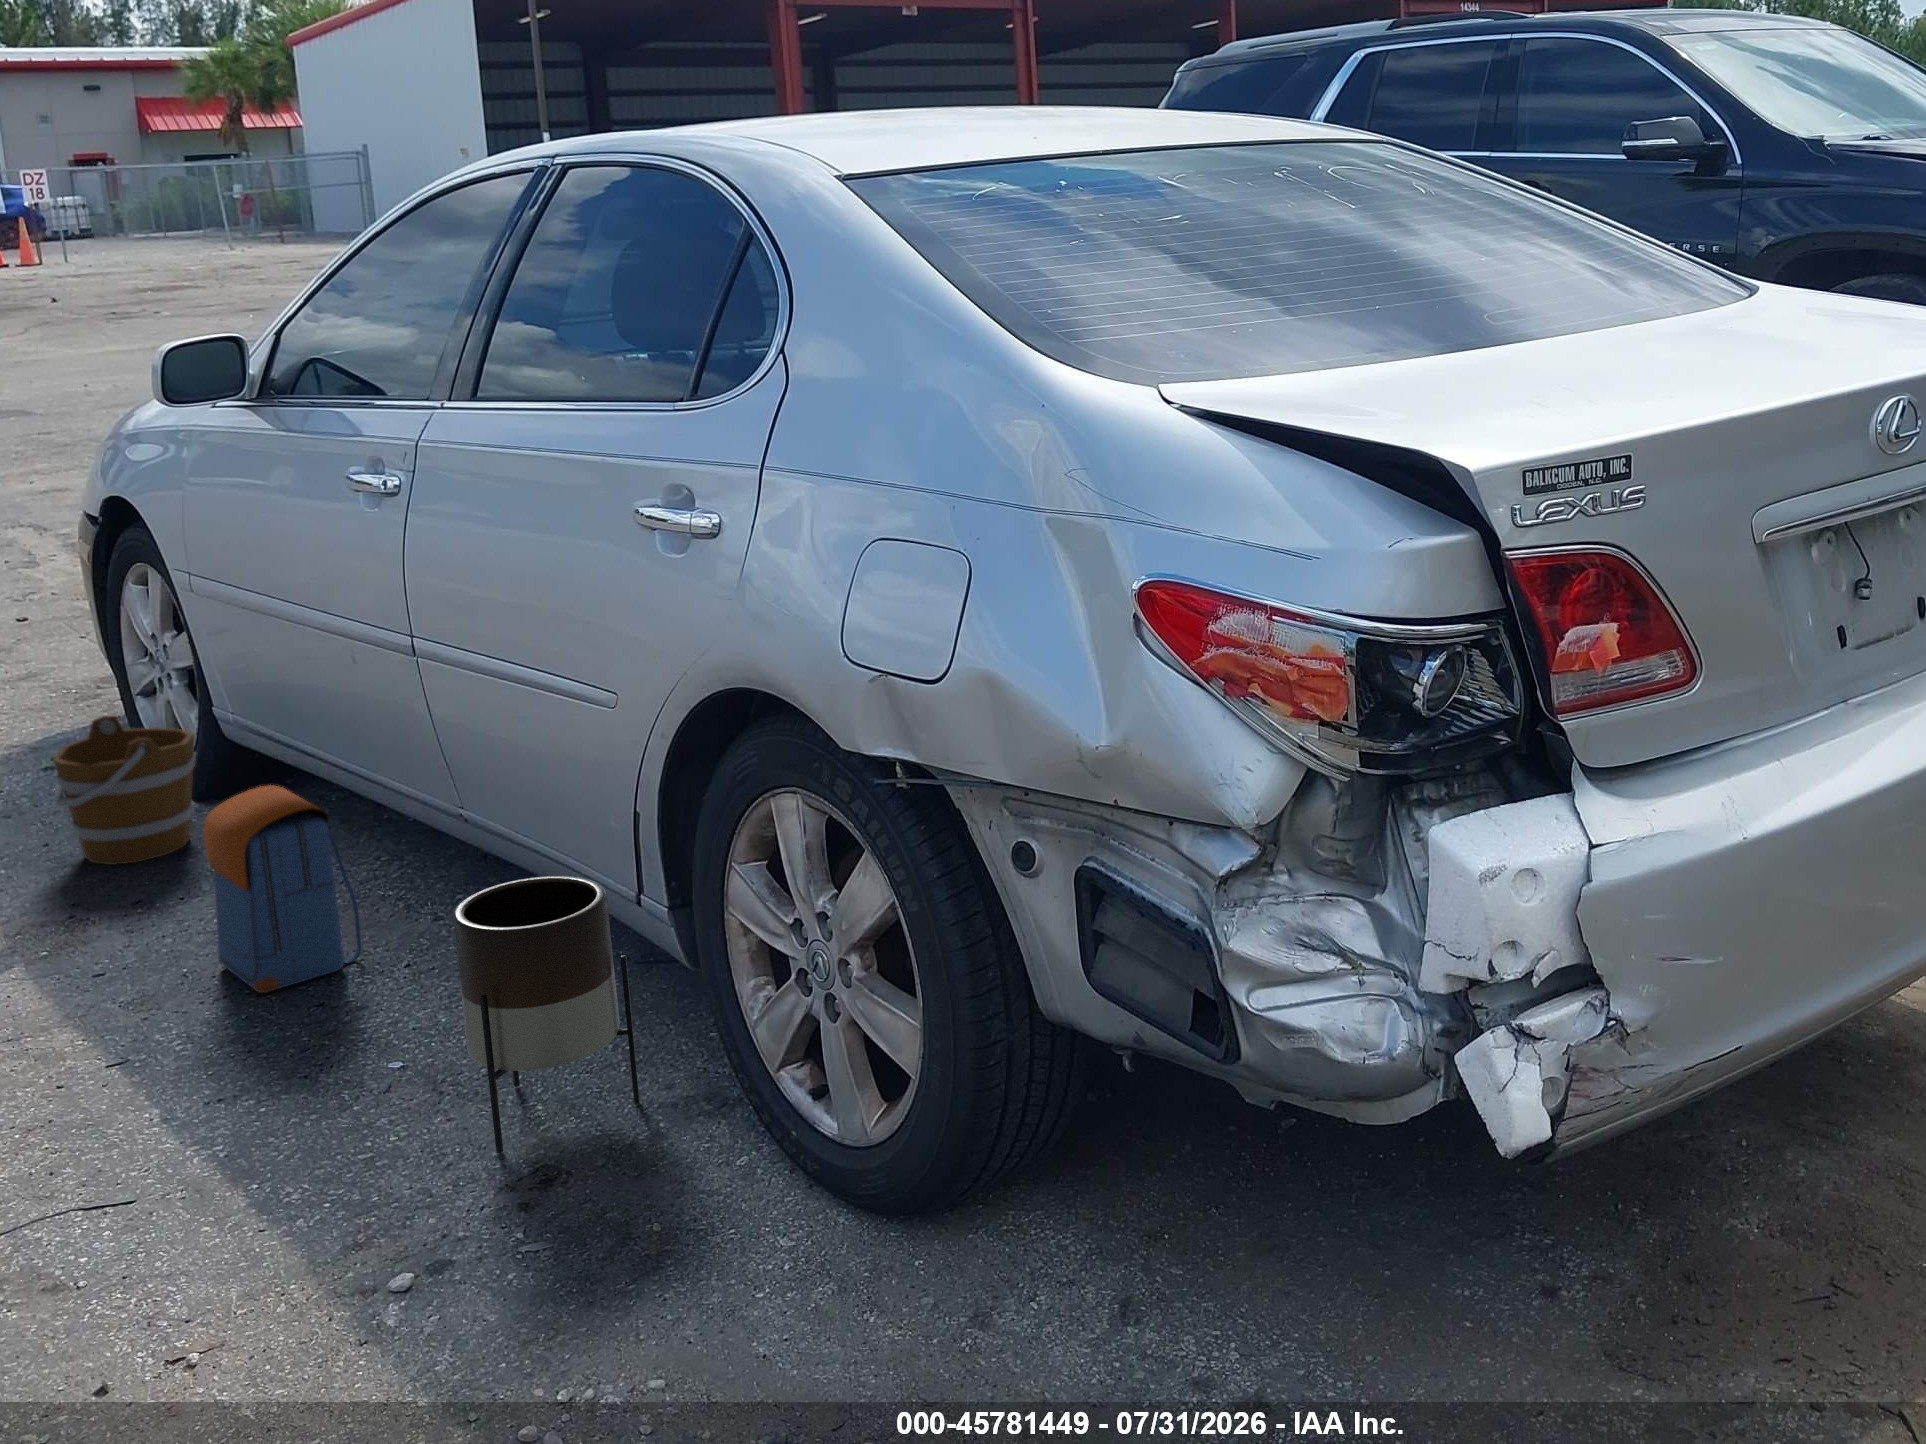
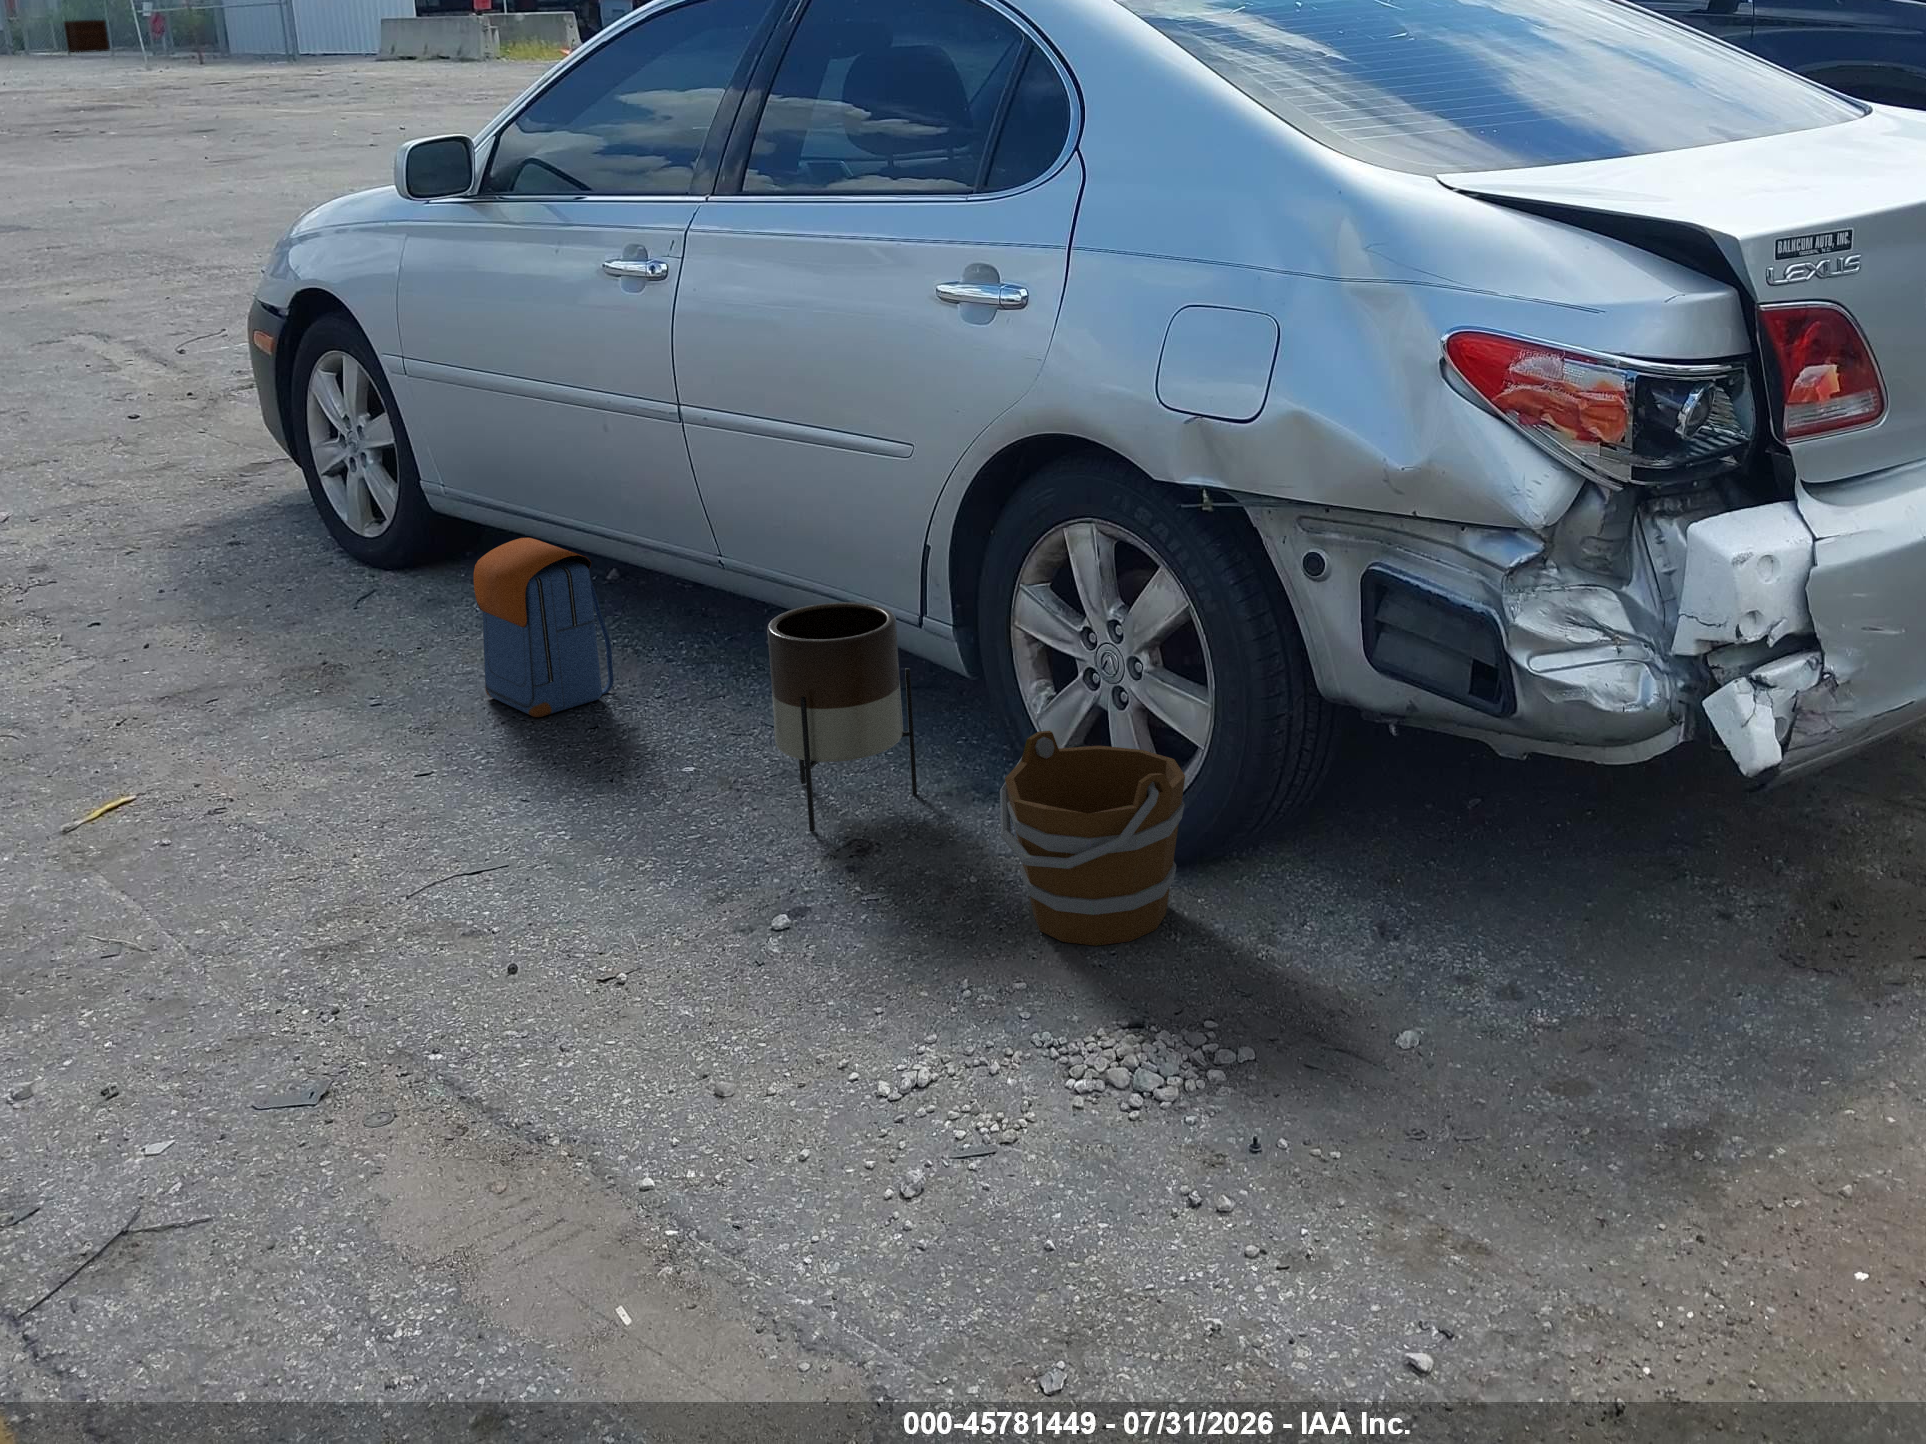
wooden crate: none [177,204,220,236] -> present [64,20,109,52]
bucket: present [53,715,196,865] -> present [1000,731,1185,946]

